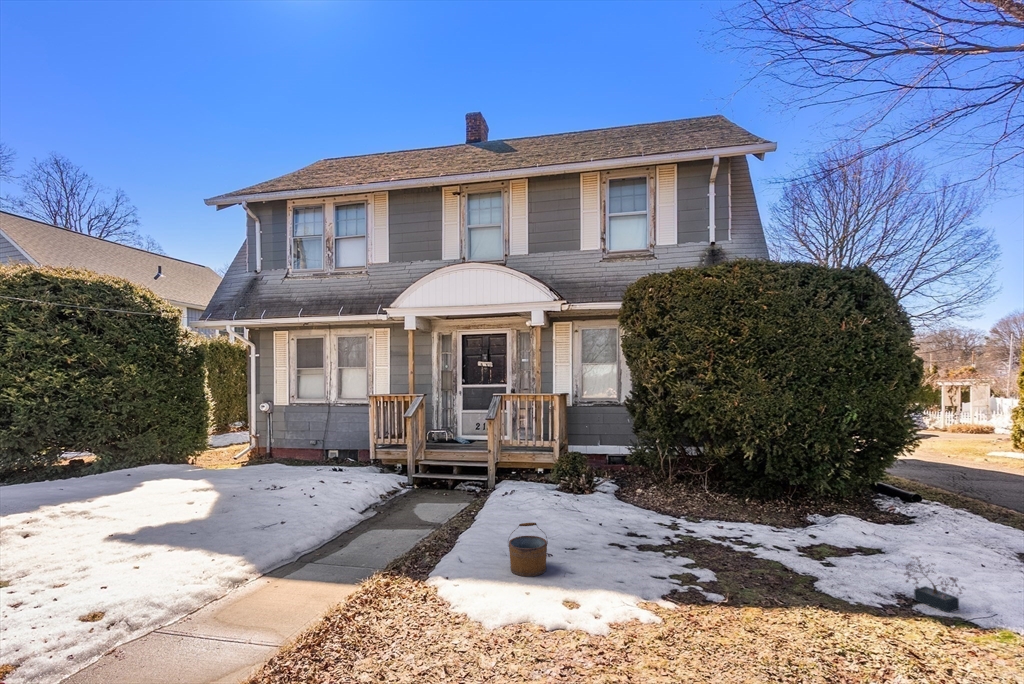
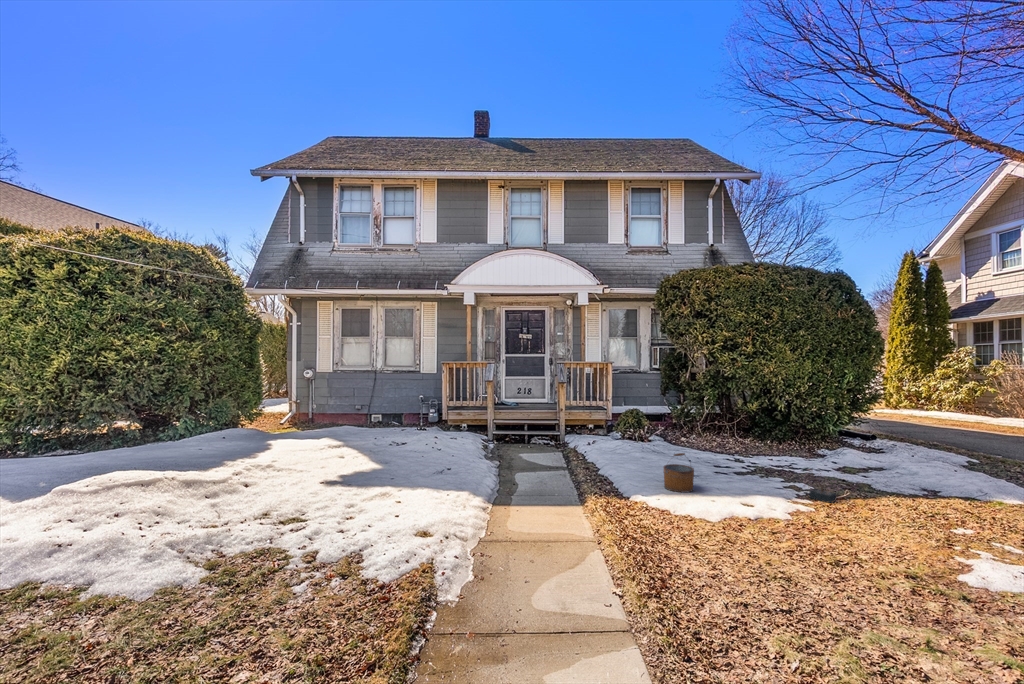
decorative plant: present [904,556,964,613] -> present [803,469,840,503]

